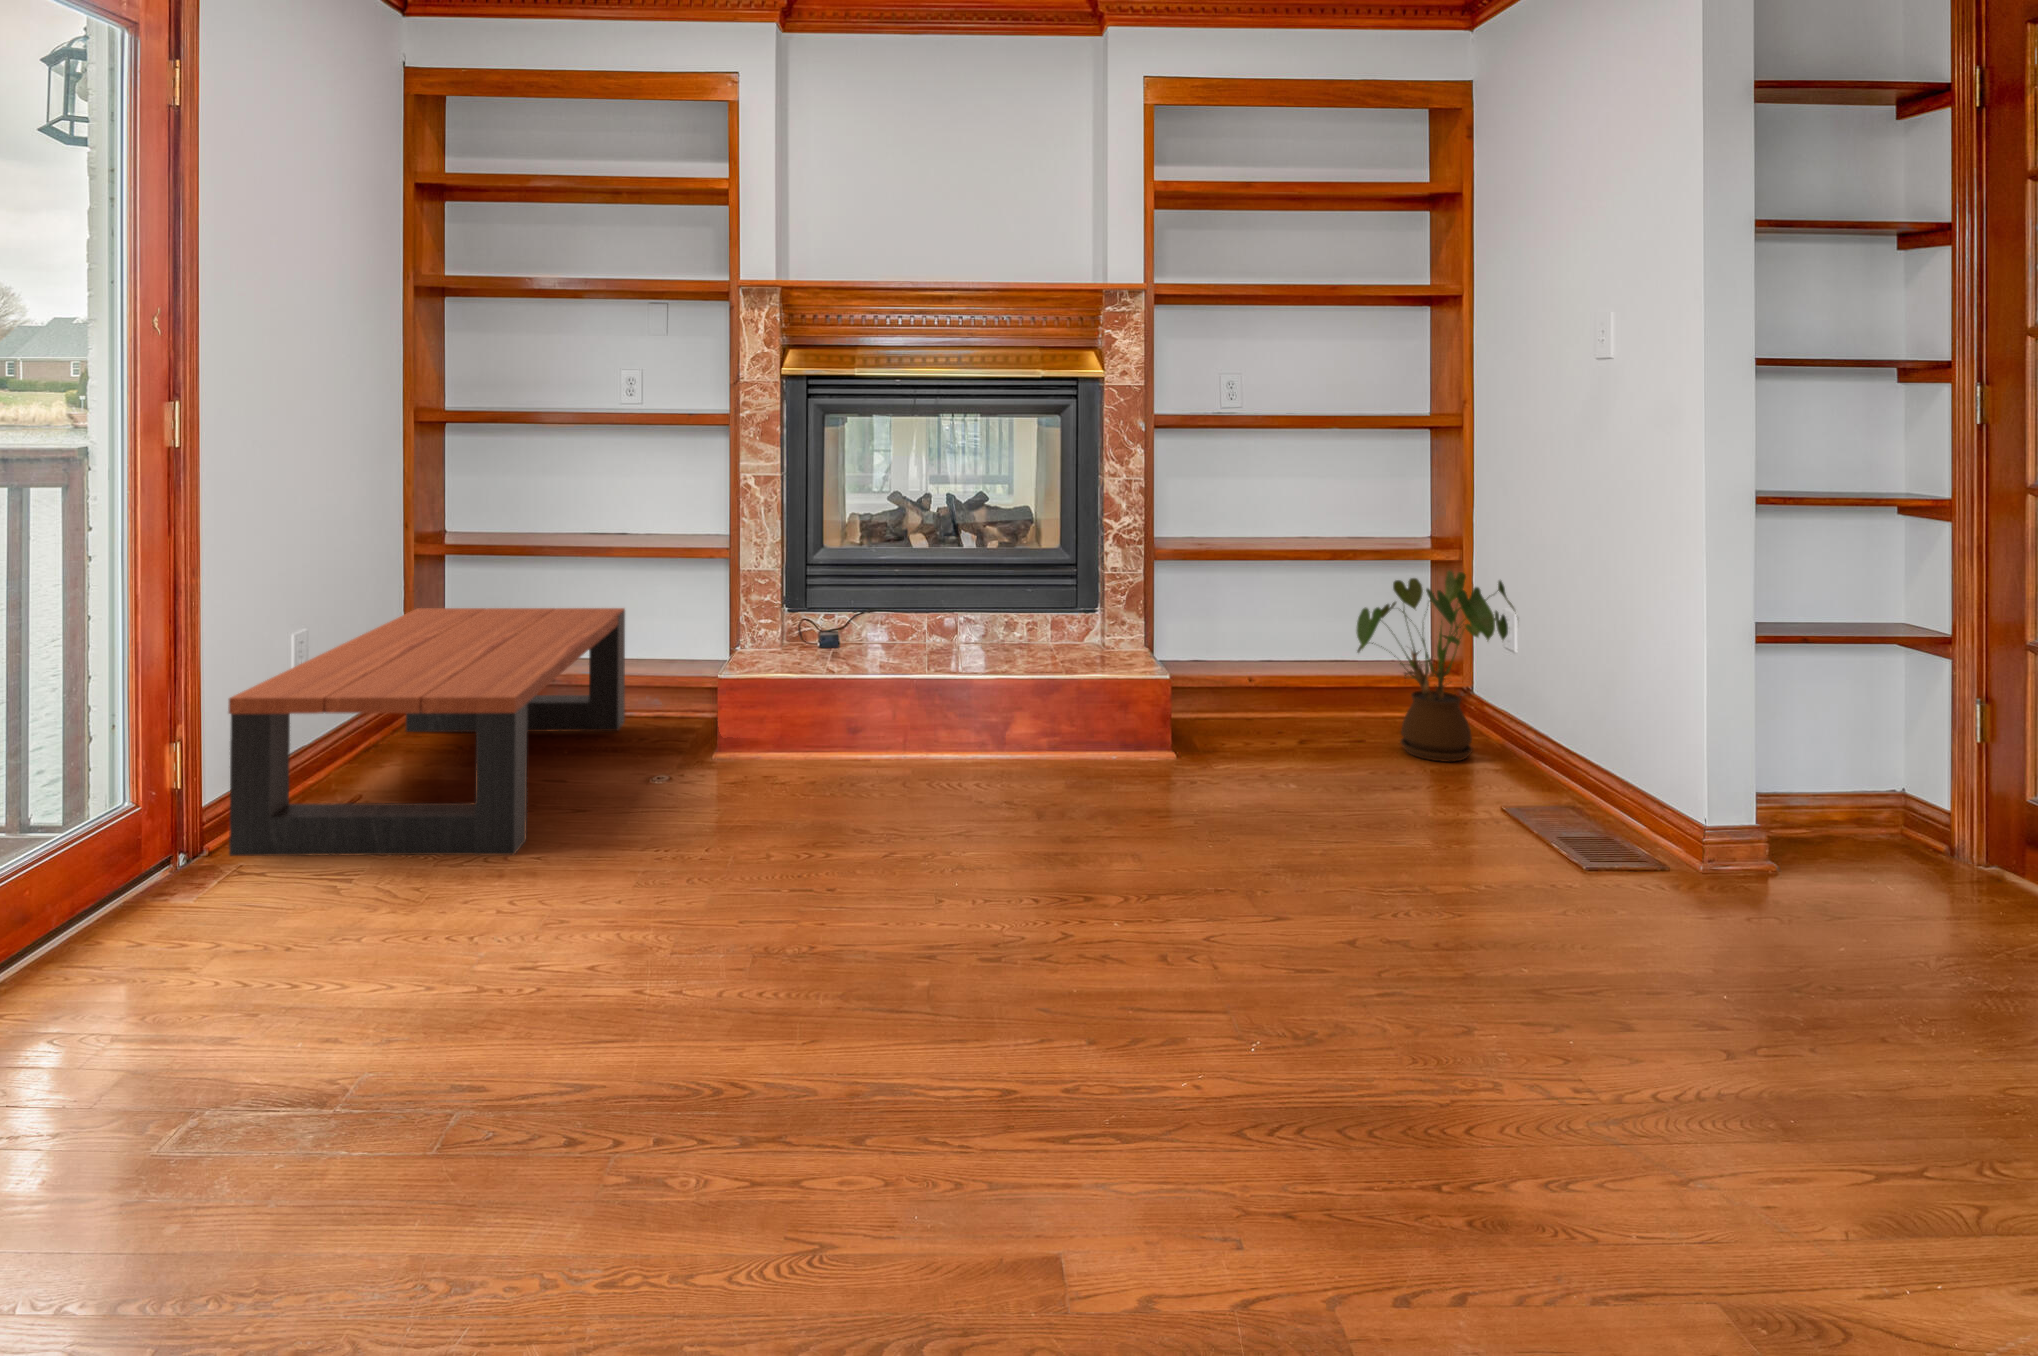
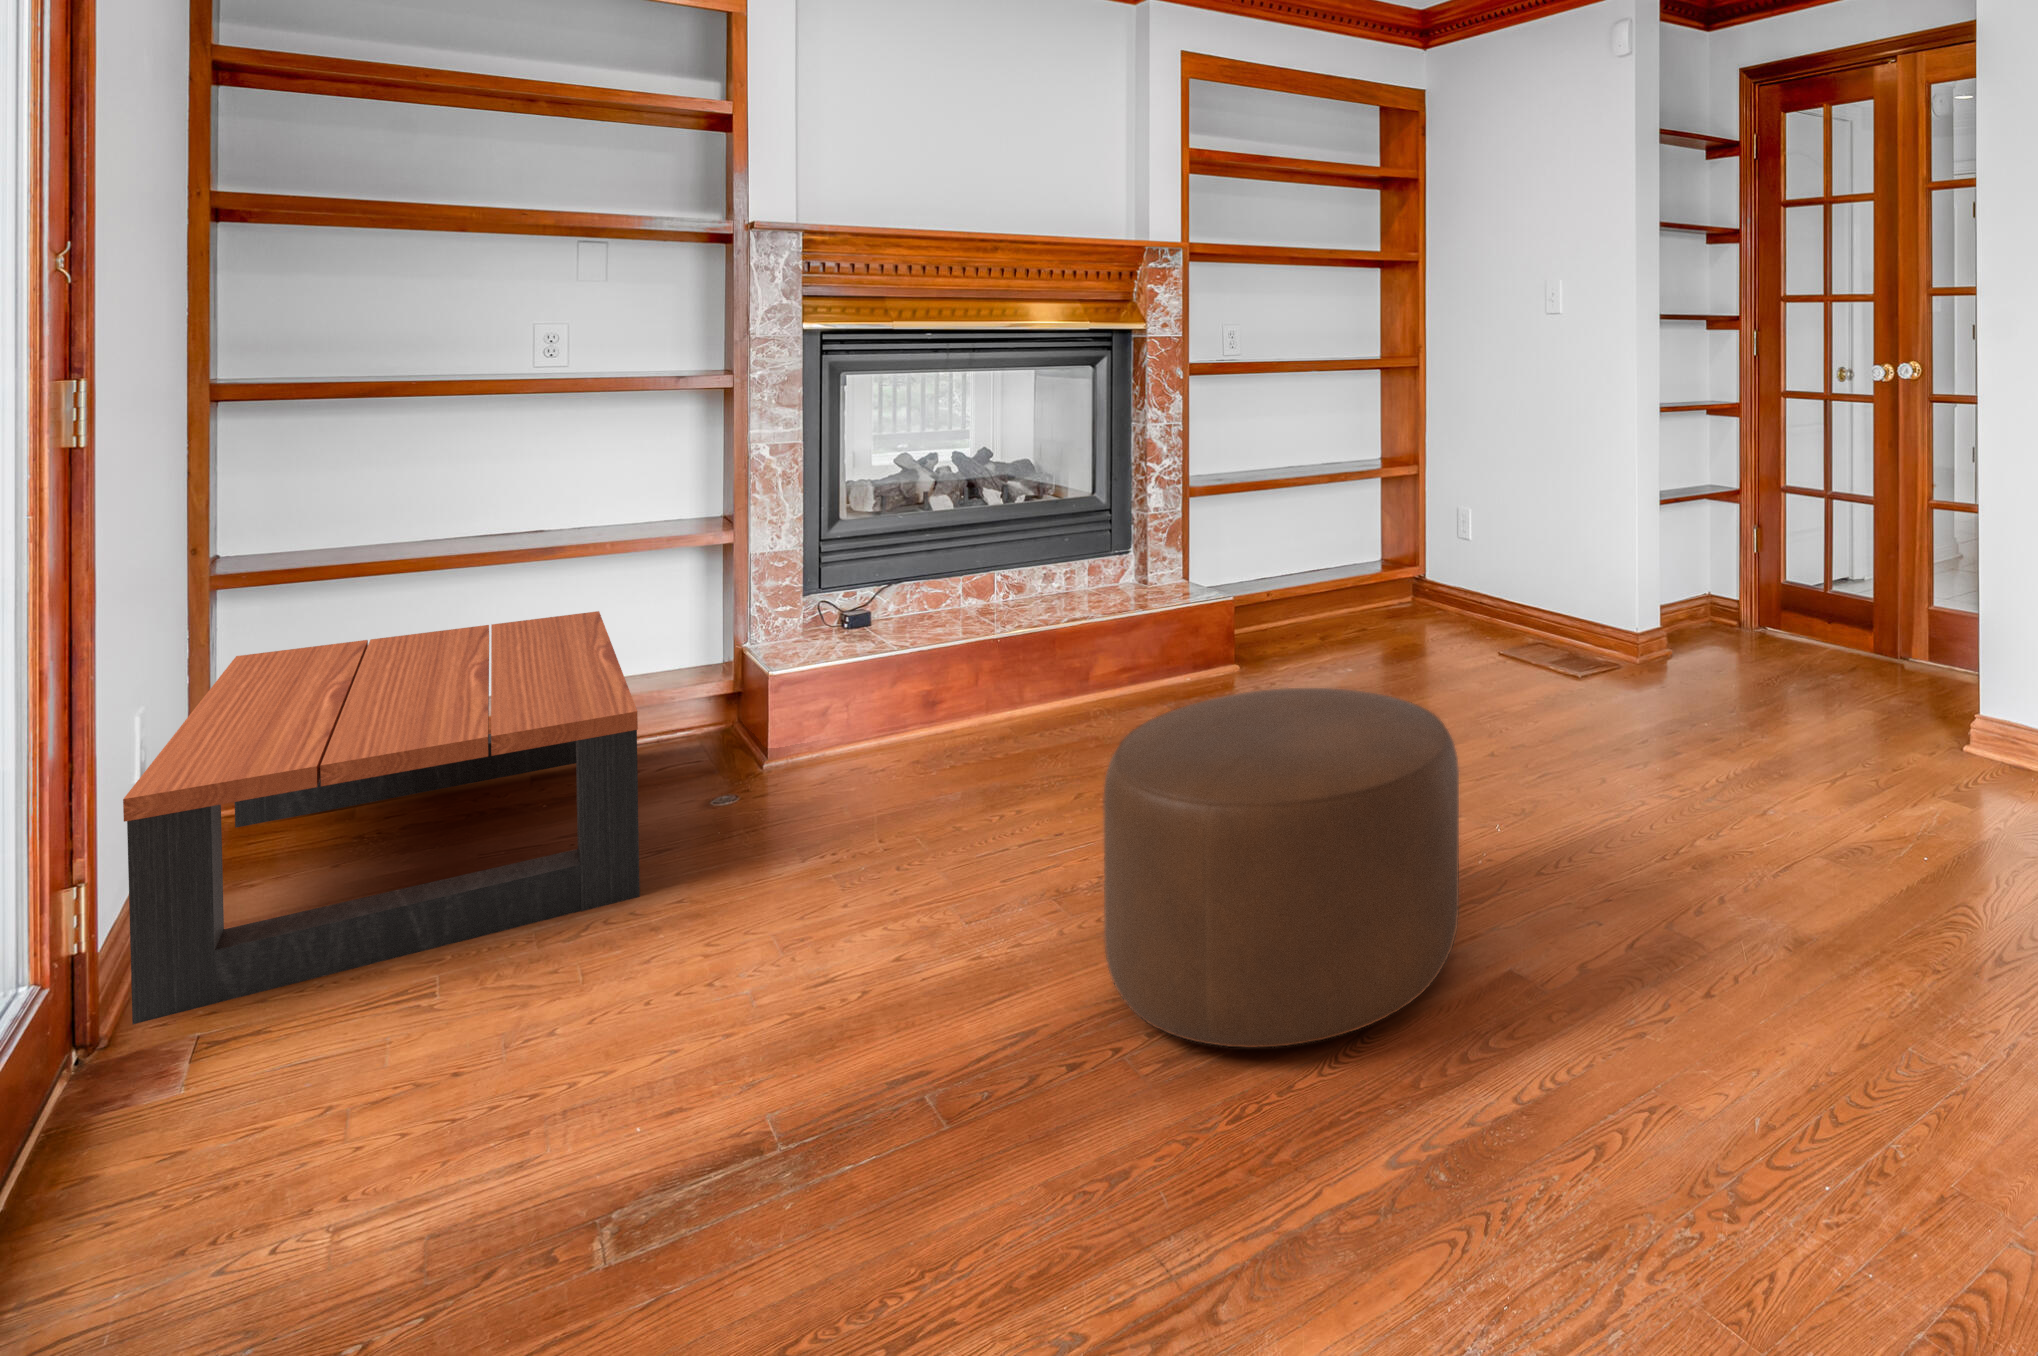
house plant: present [1356,571,1516,762] -> none [1364,480,1481,628]
ottoman: none [634,793,1045,1242] -> present [1103,688,1459,1048]

